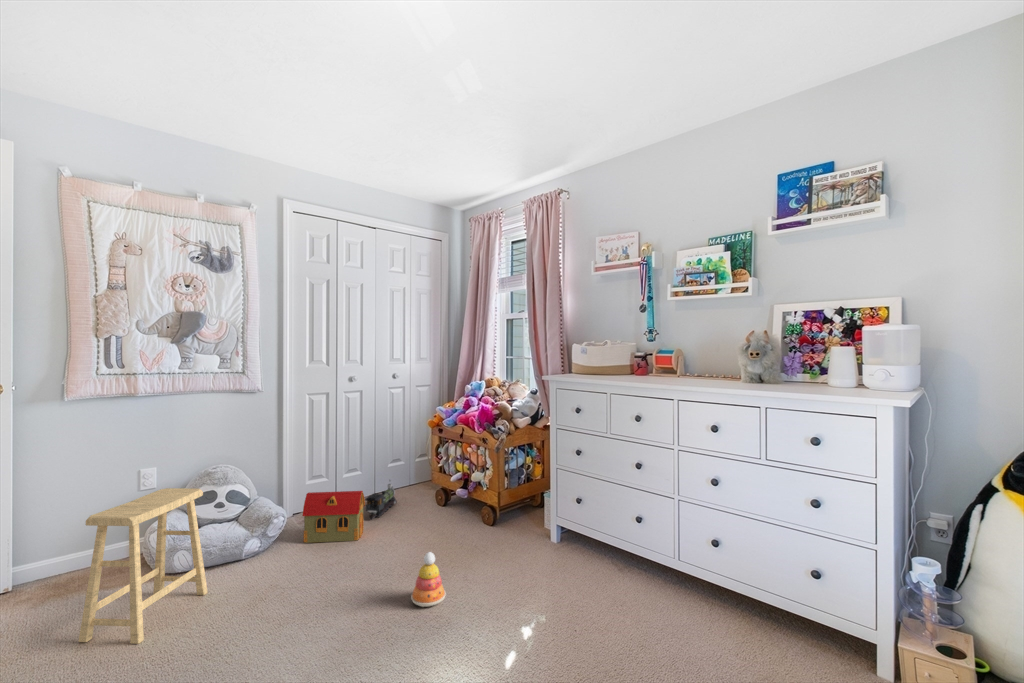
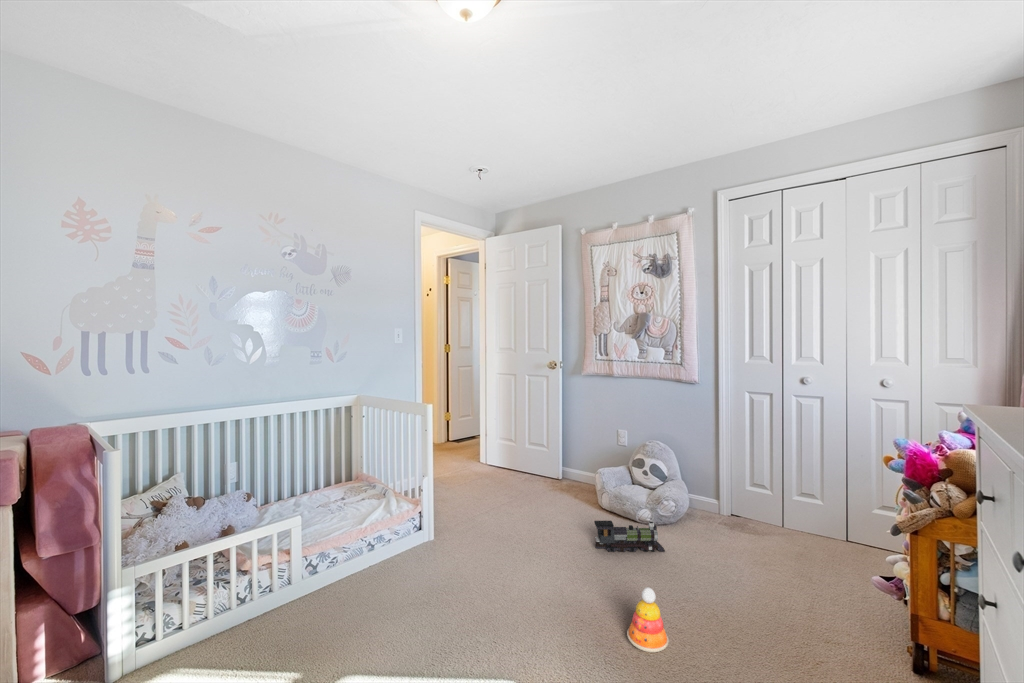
toy train: present [365,480,397,519] -> present [594,517,665,552]
footstool: present [78,488,208,644] -> none [526,442,591,531]
toy house: present [302,491,365,543] -> none [688,490,752,562]

